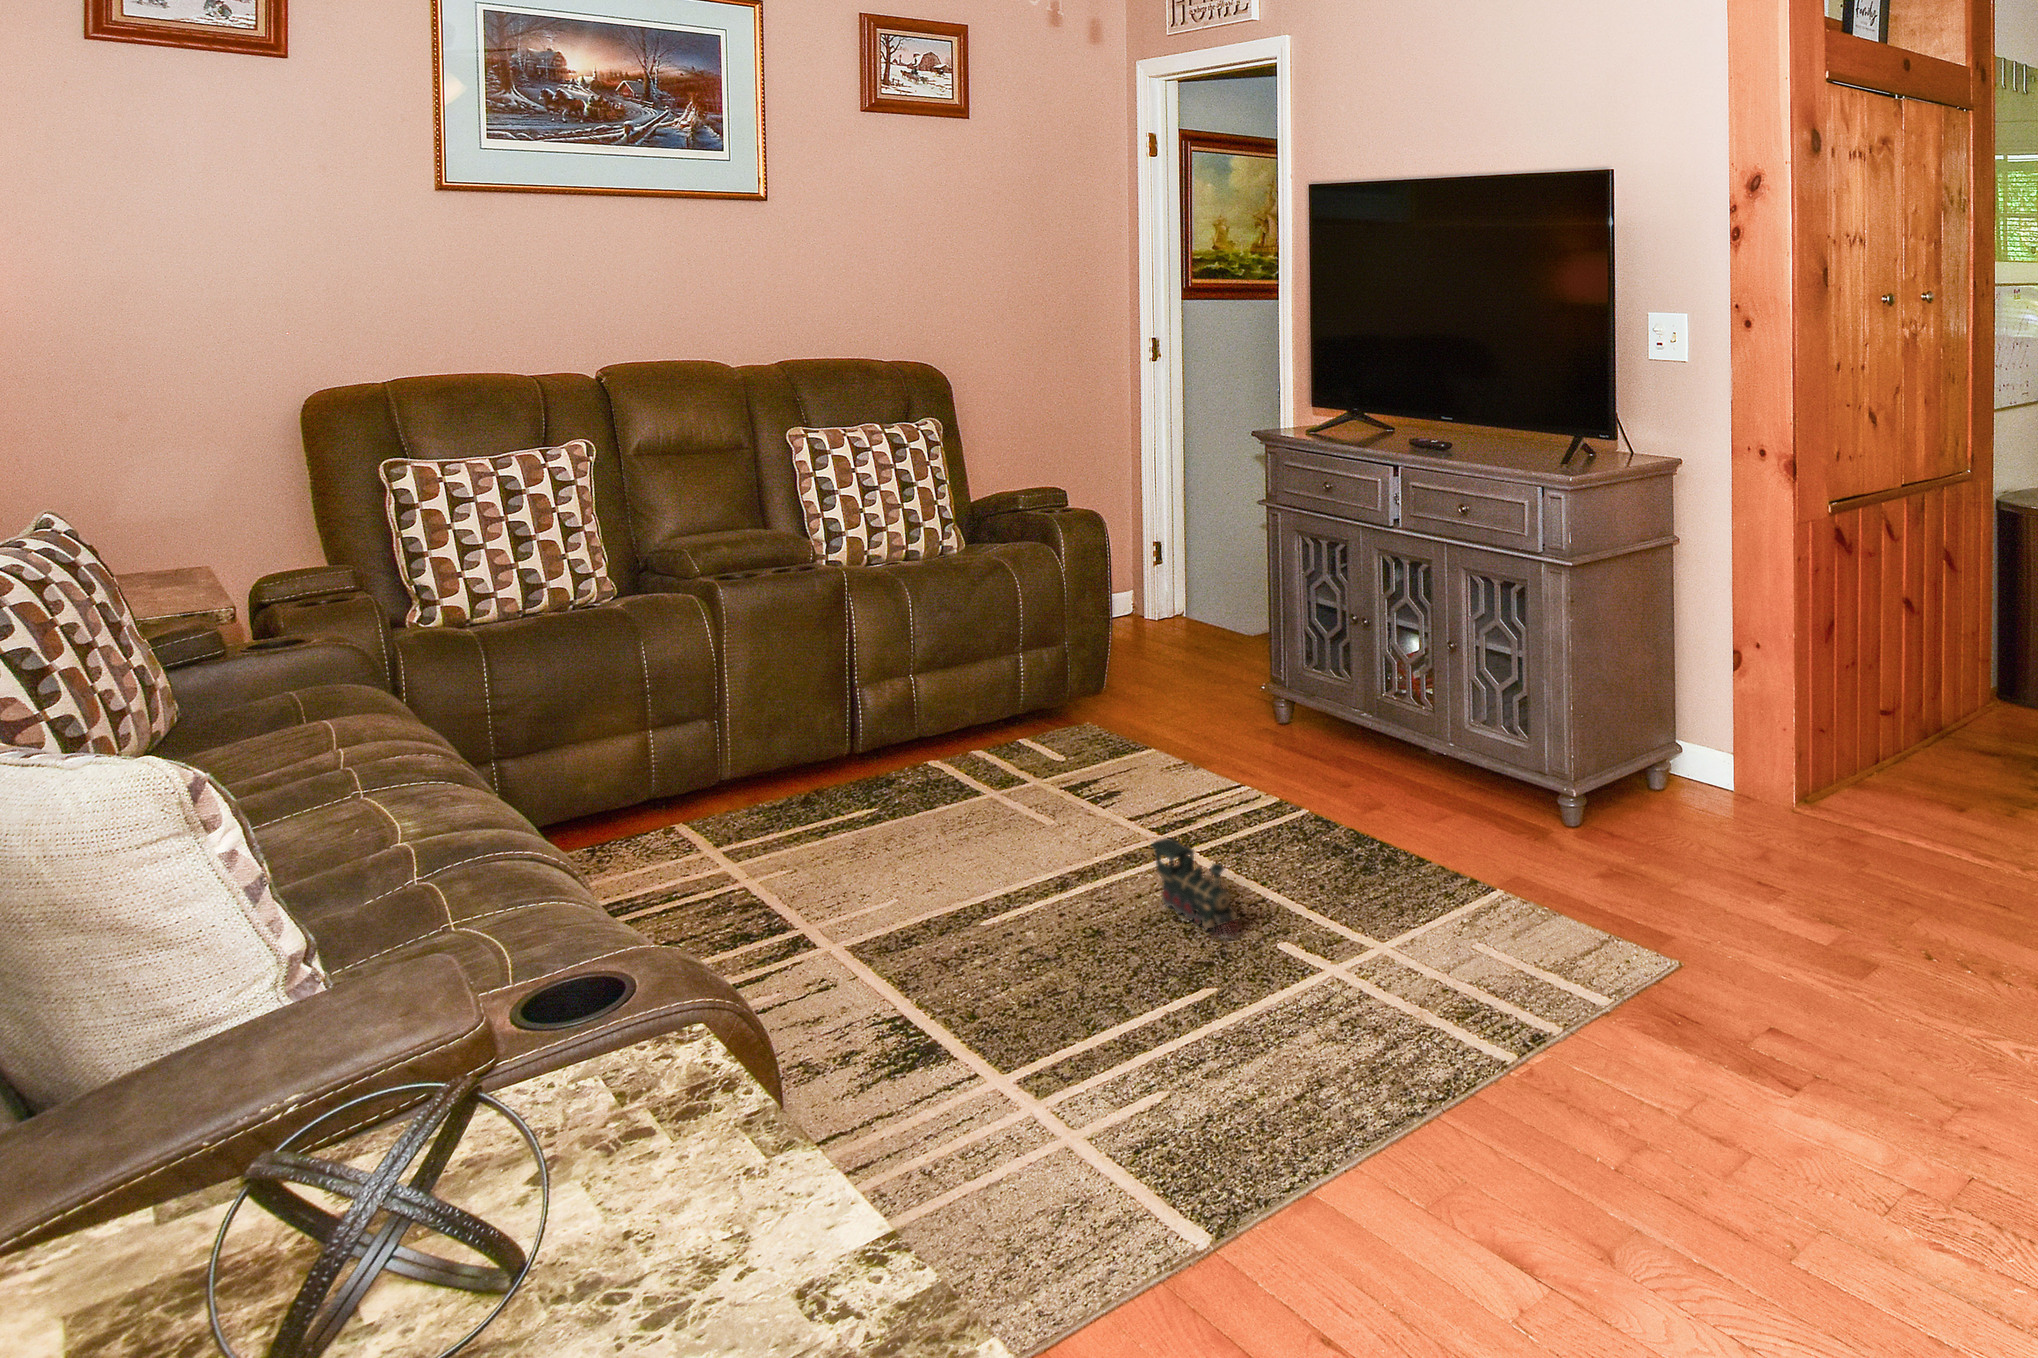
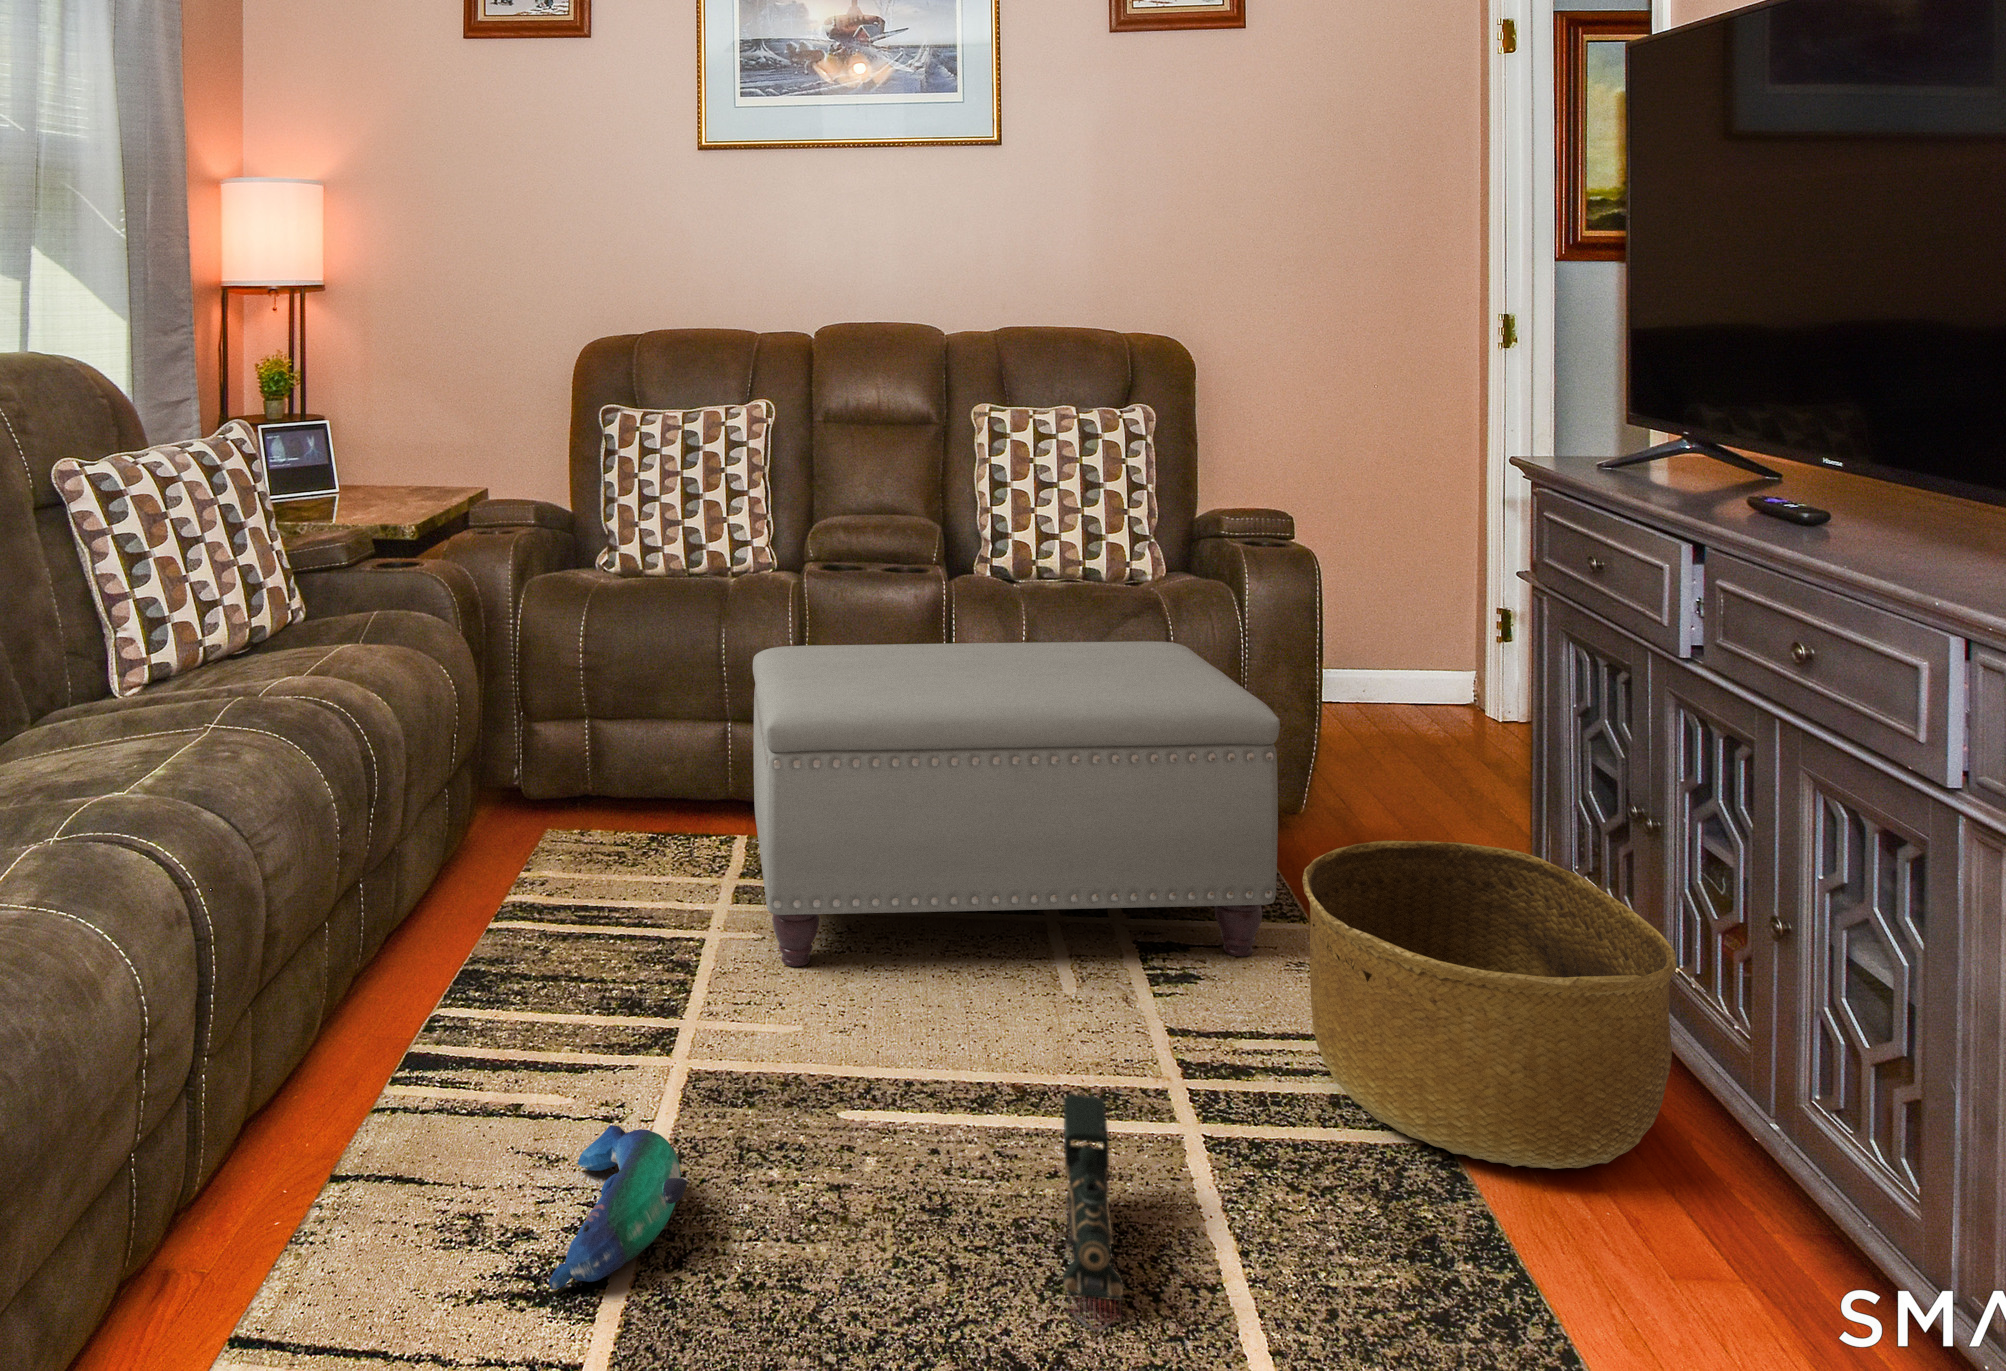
ottoman: none [705,588,1151,878] -> present [753,641,1280,966]
basket: none [1210,657,1407,818] -> present [1302,841,1677,1169]
plush toy: none [836,955,967,1058] -> present [549,1125,688,1290]

